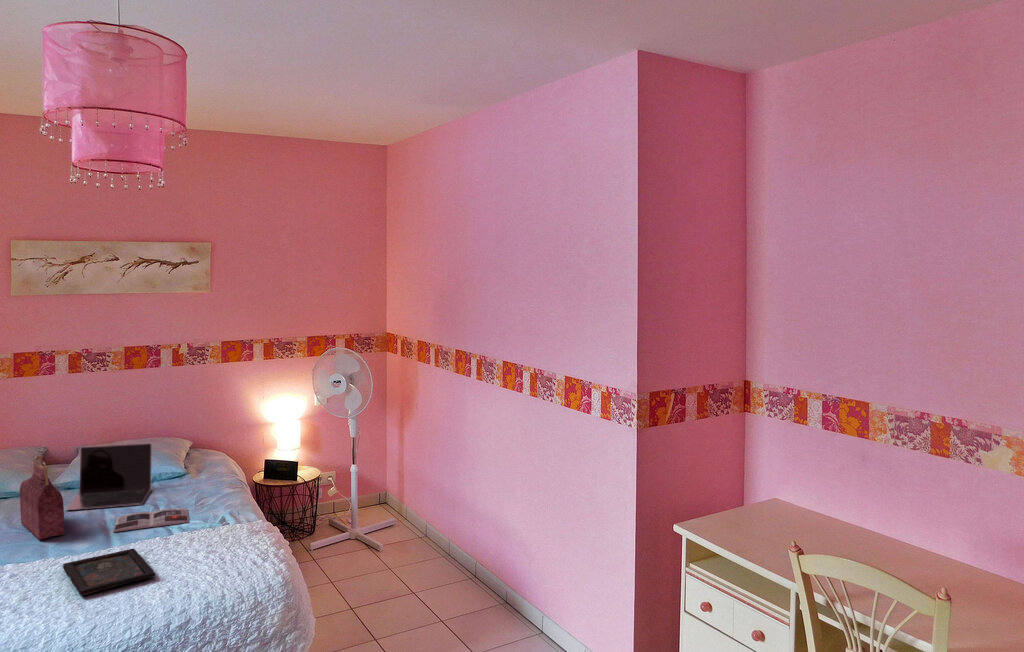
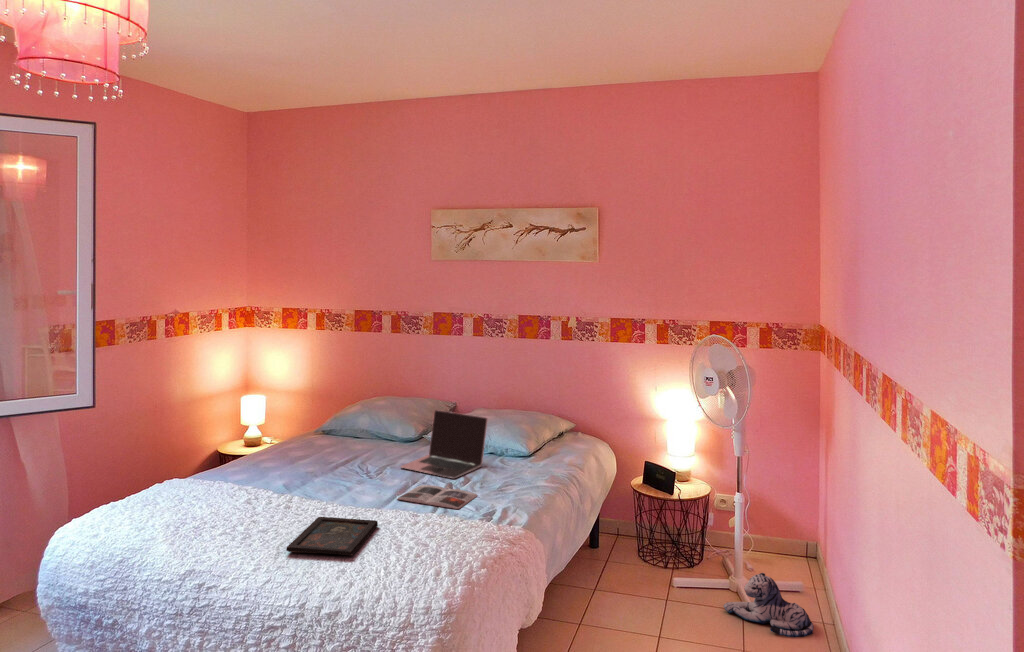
handbag: present [20,456,64,540] -> none [345,411,379,490]
plush toy: none [367,514,431,552] -> present [724,573,814,637]

